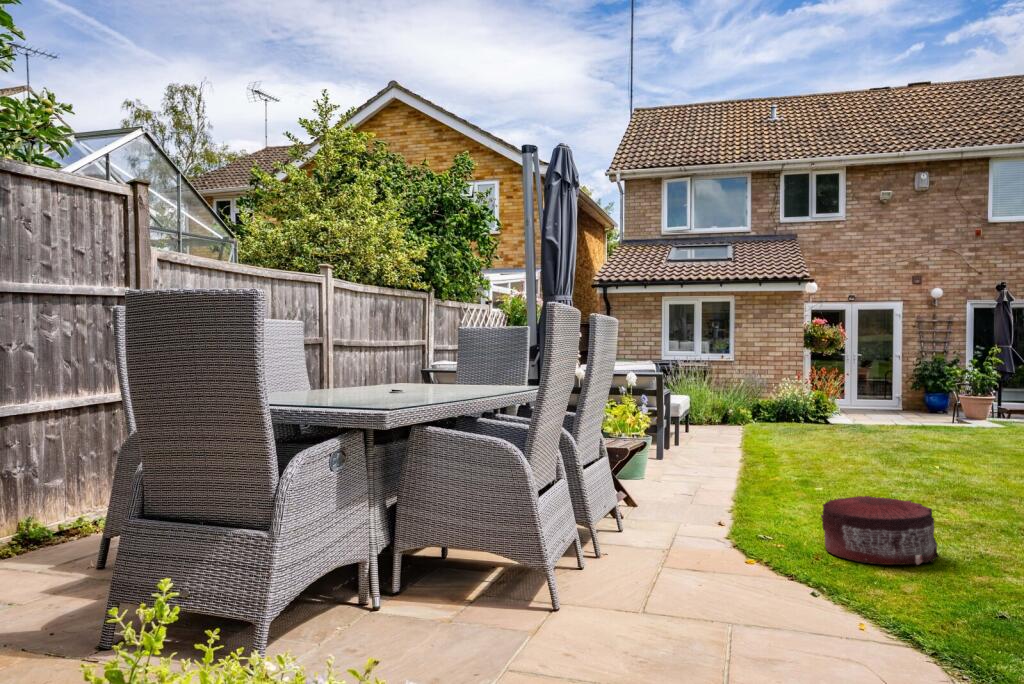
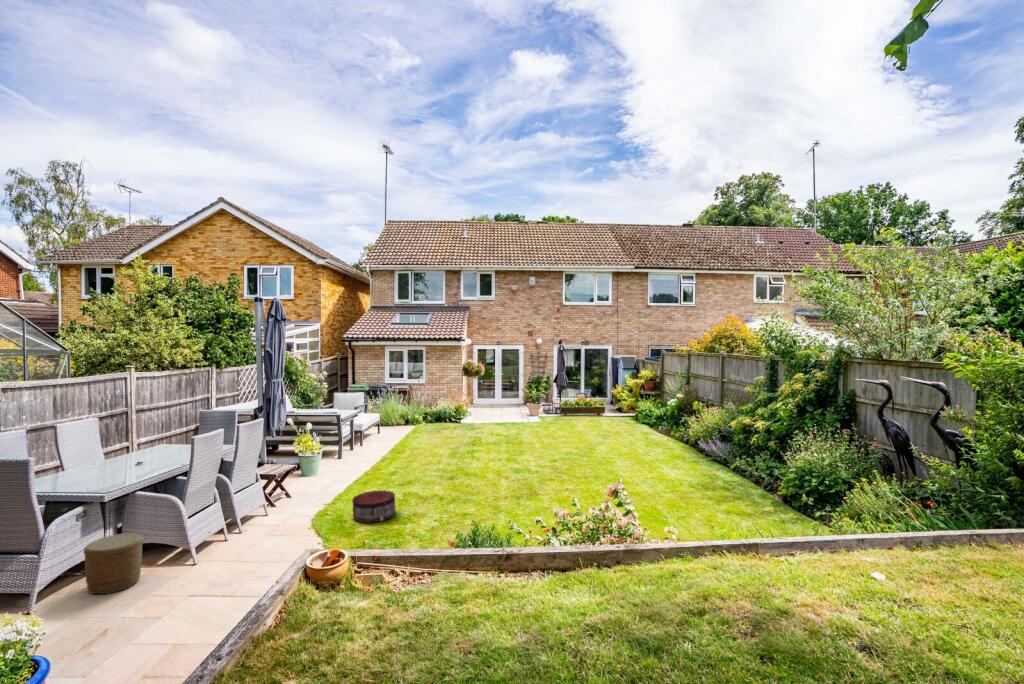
woven basket: none [346,515,460,650] -> present [84,533,143,594]

